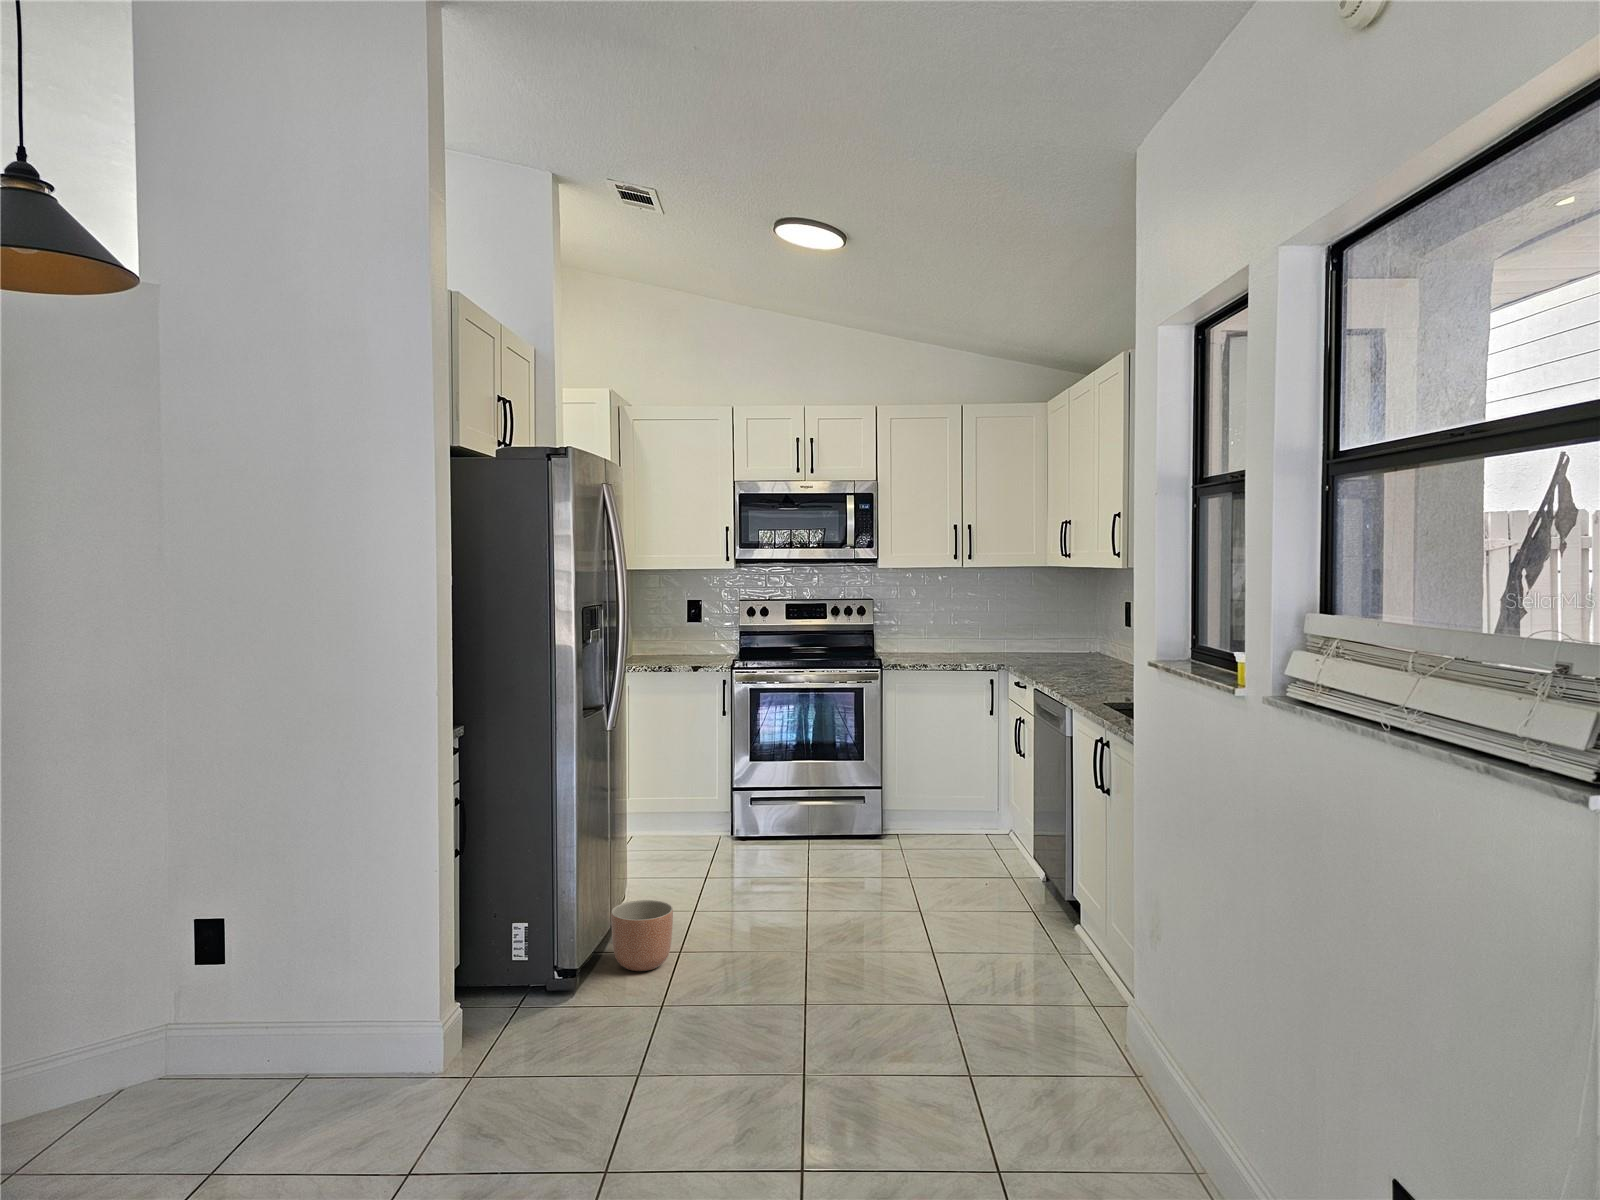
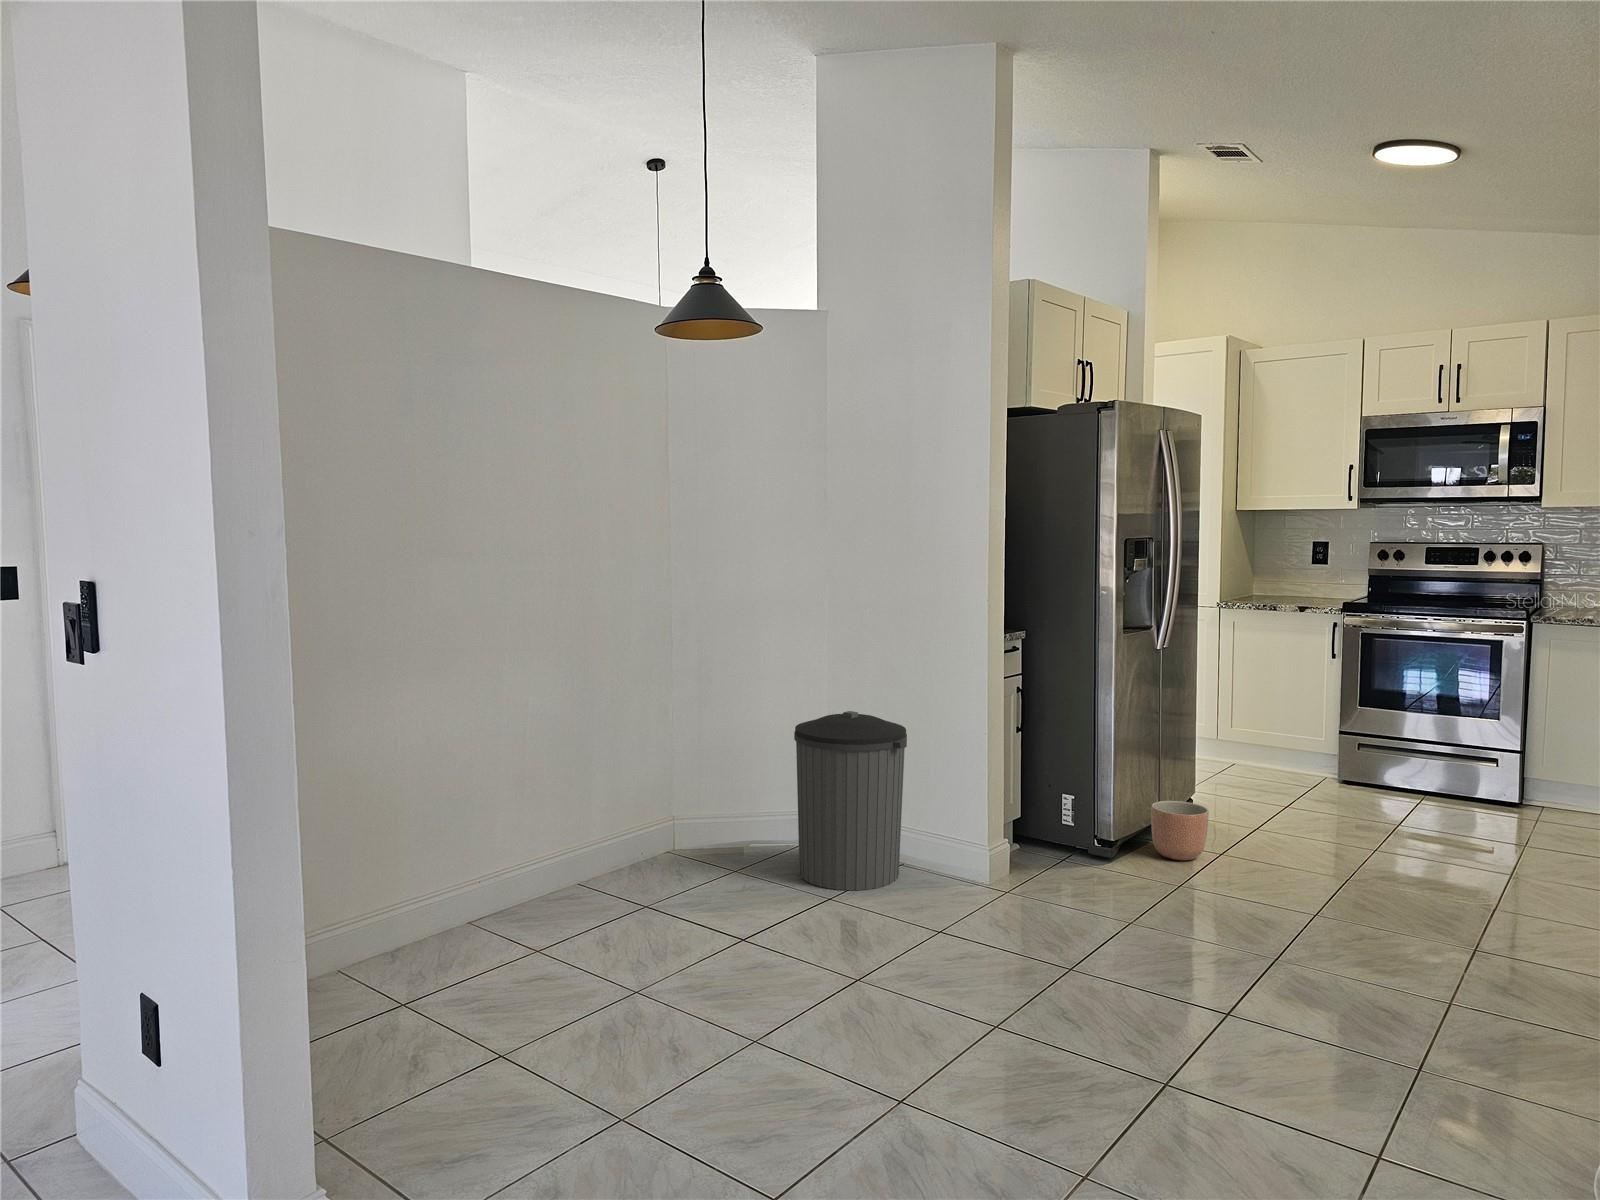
trash can: none [119,877,321,1169] -> present [794,711,907,890]

